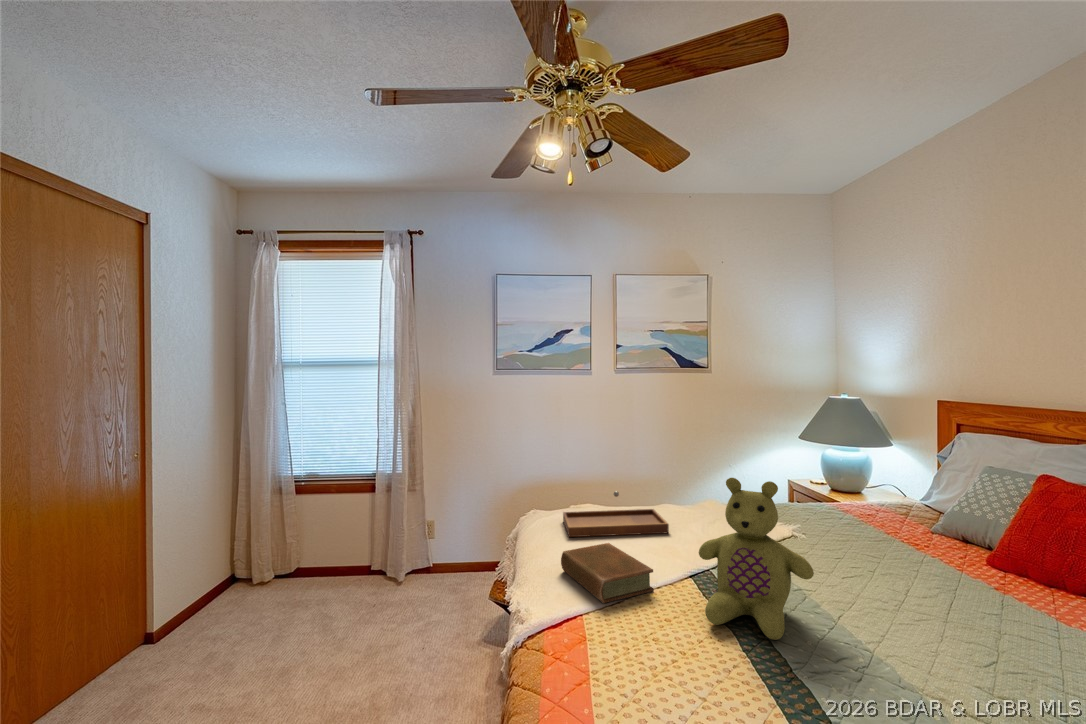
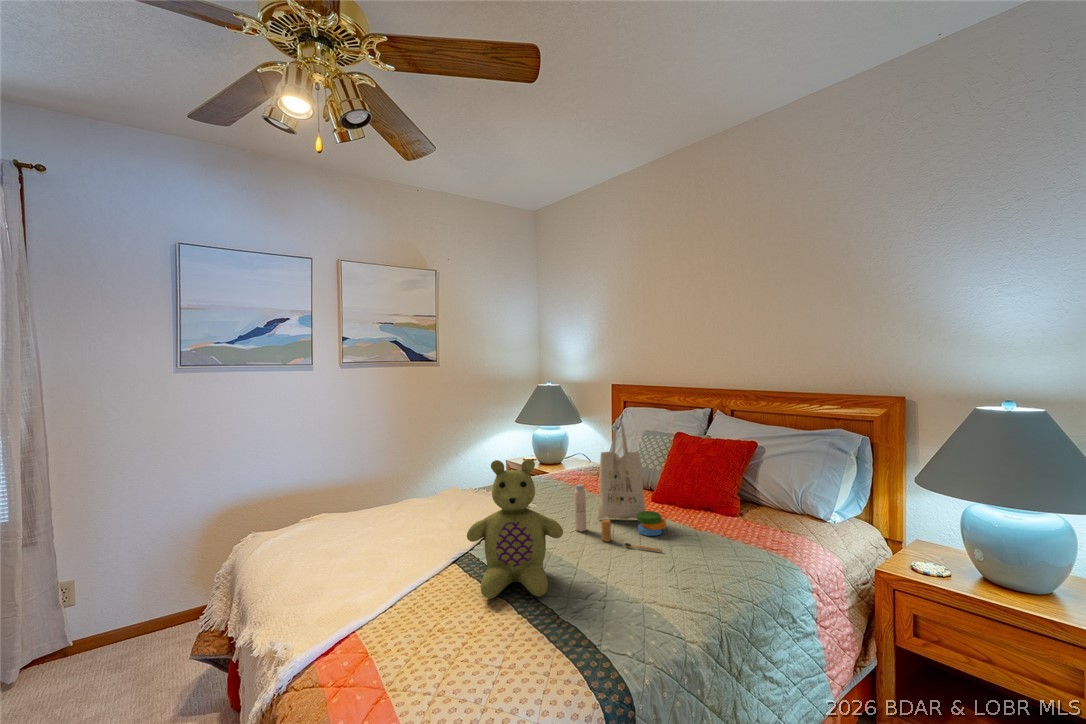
tote bag: none [846,447,992,636] -> present [574,418,666,552]
tray: present [563,491,669,537] -> none [298,493,421,554]
book: present [561,543,654,603] -> none [315,548,424,612]

